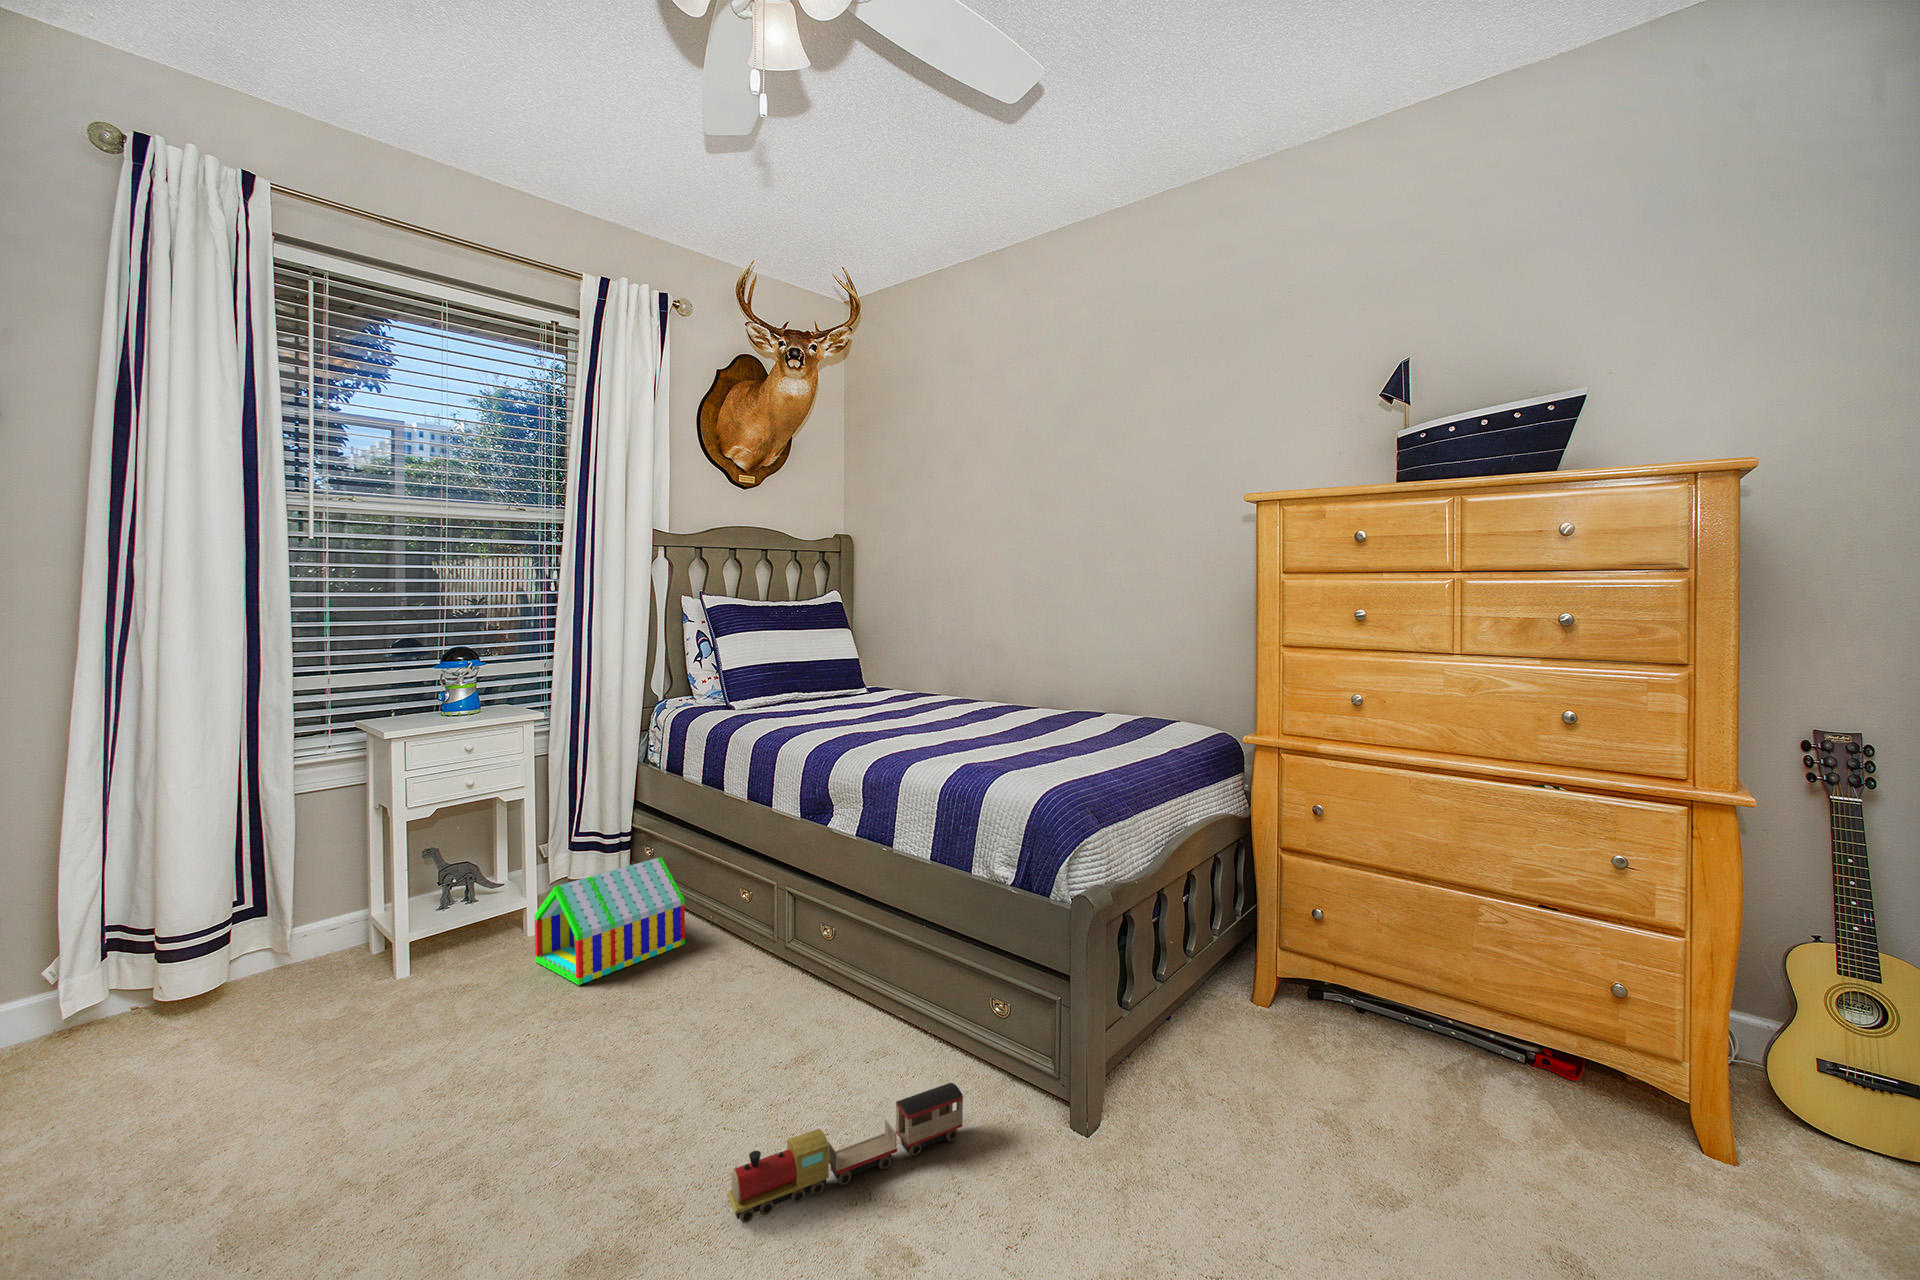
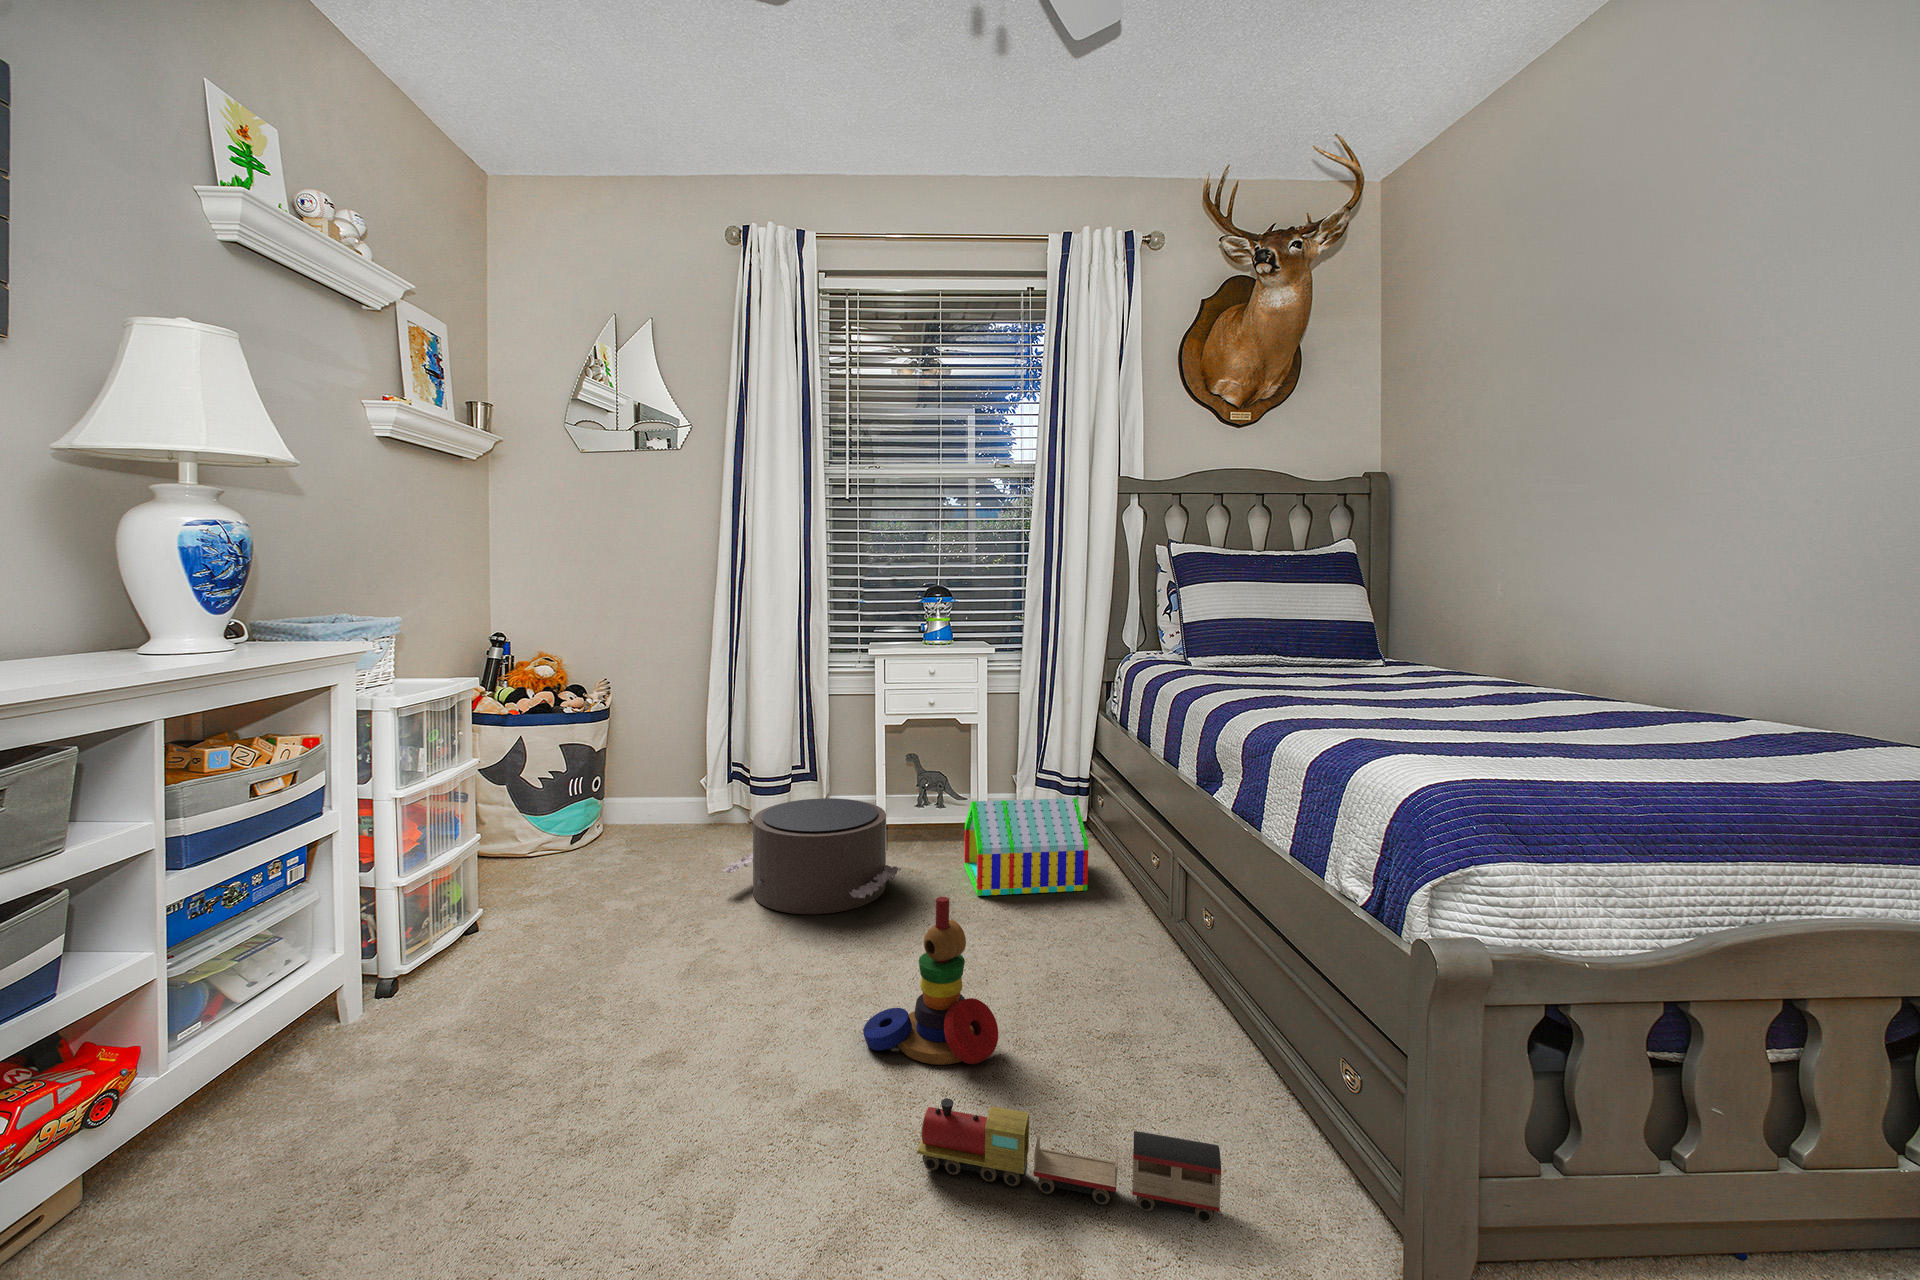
pouf: none [199,921,479,1093] -> present [723,798,901,914]
stacking toy: none [581,982,725,1166] -> present [863,897,998,1065]

